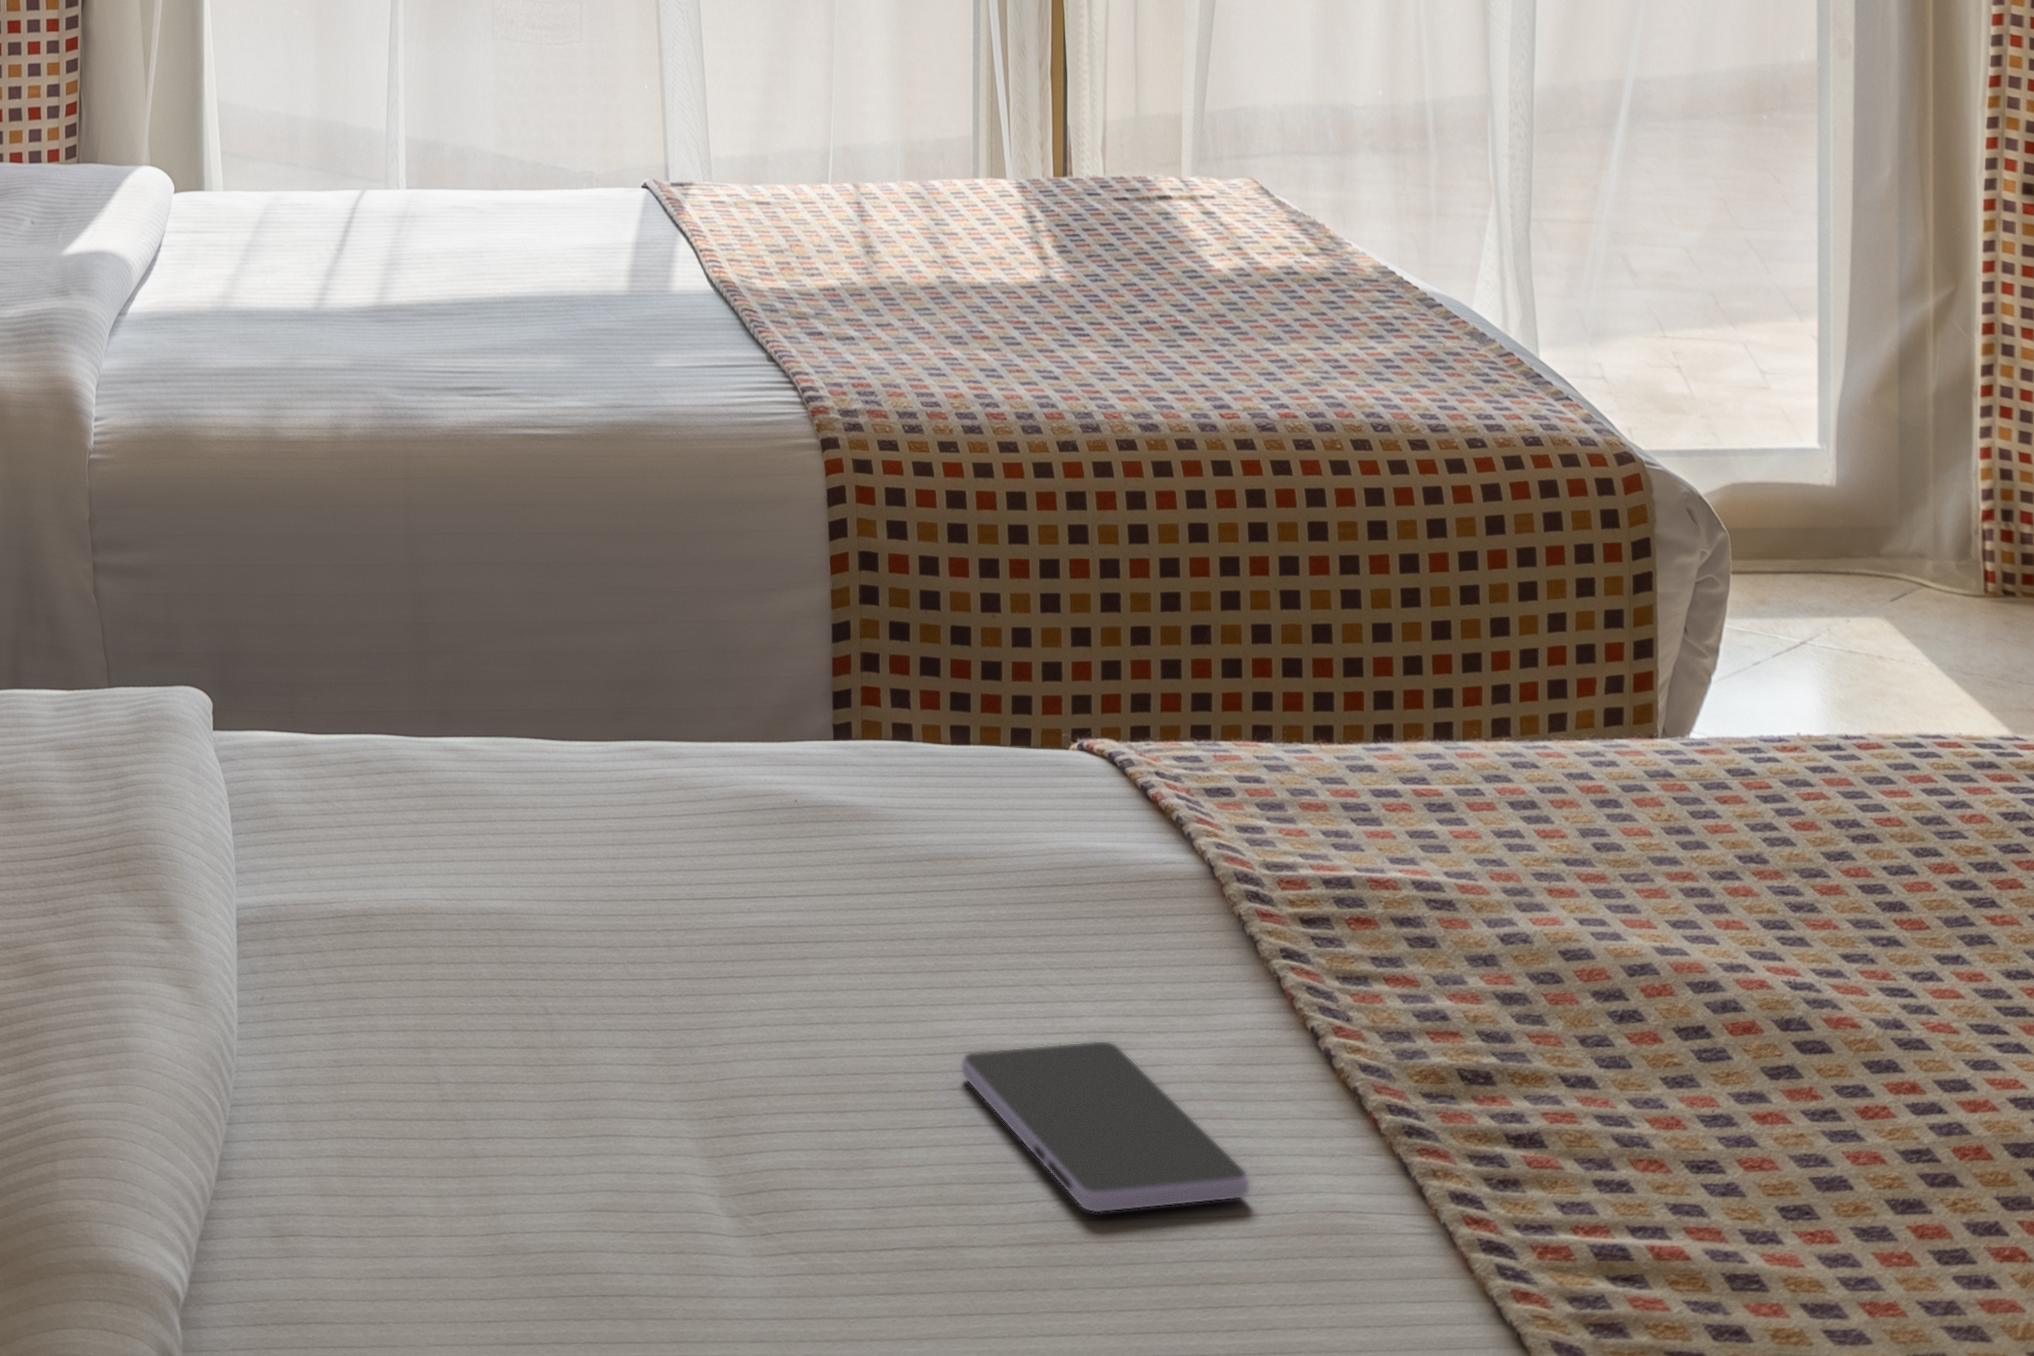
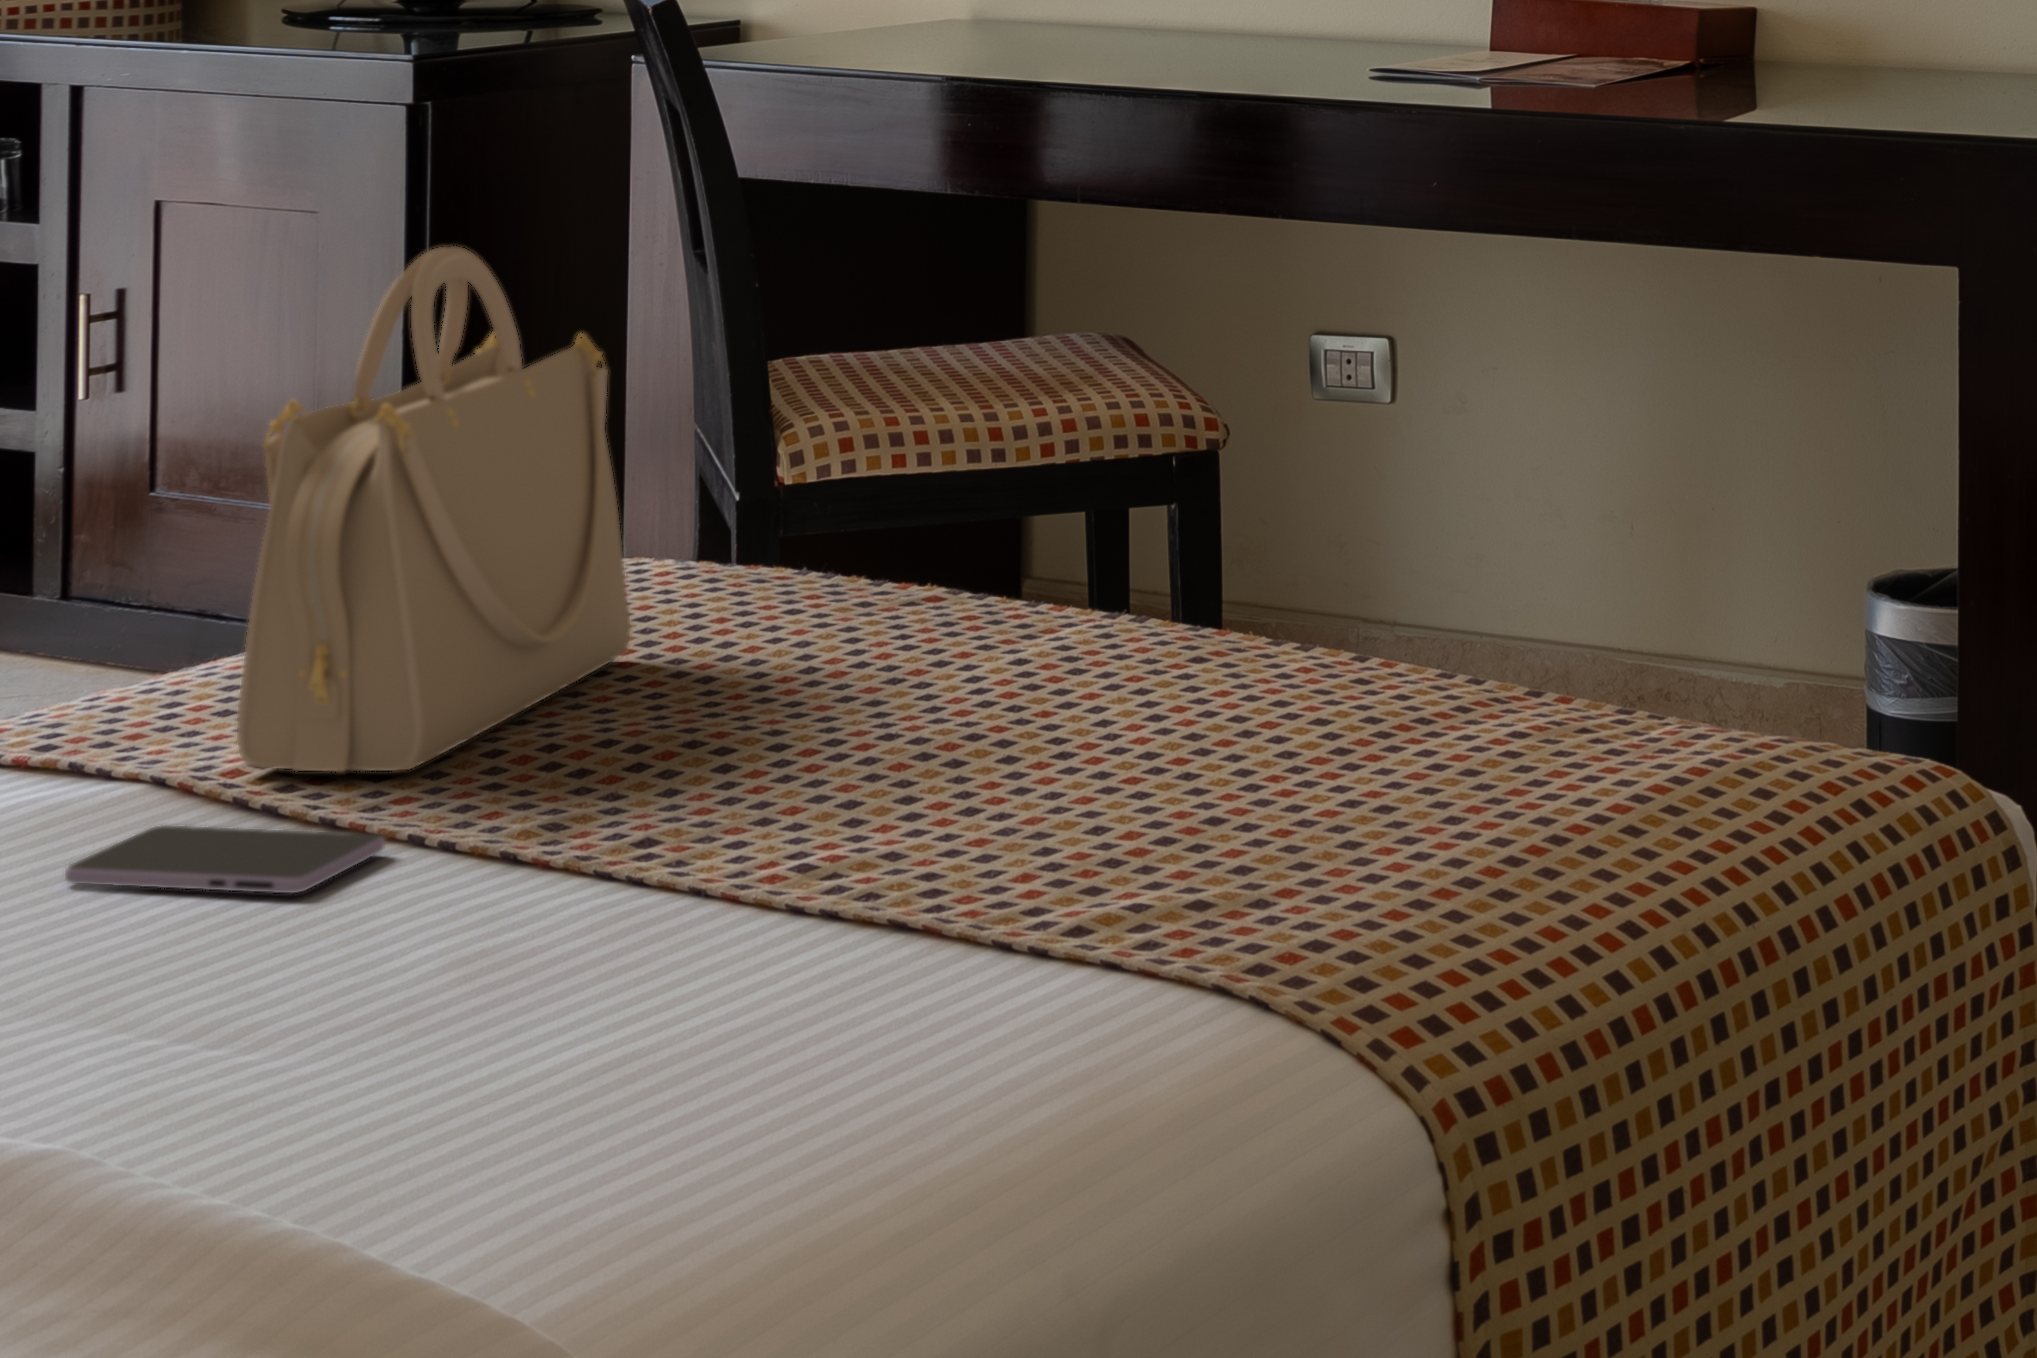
handbag: none [1304,382,1922,1091] -> present [237,246,631,772]

